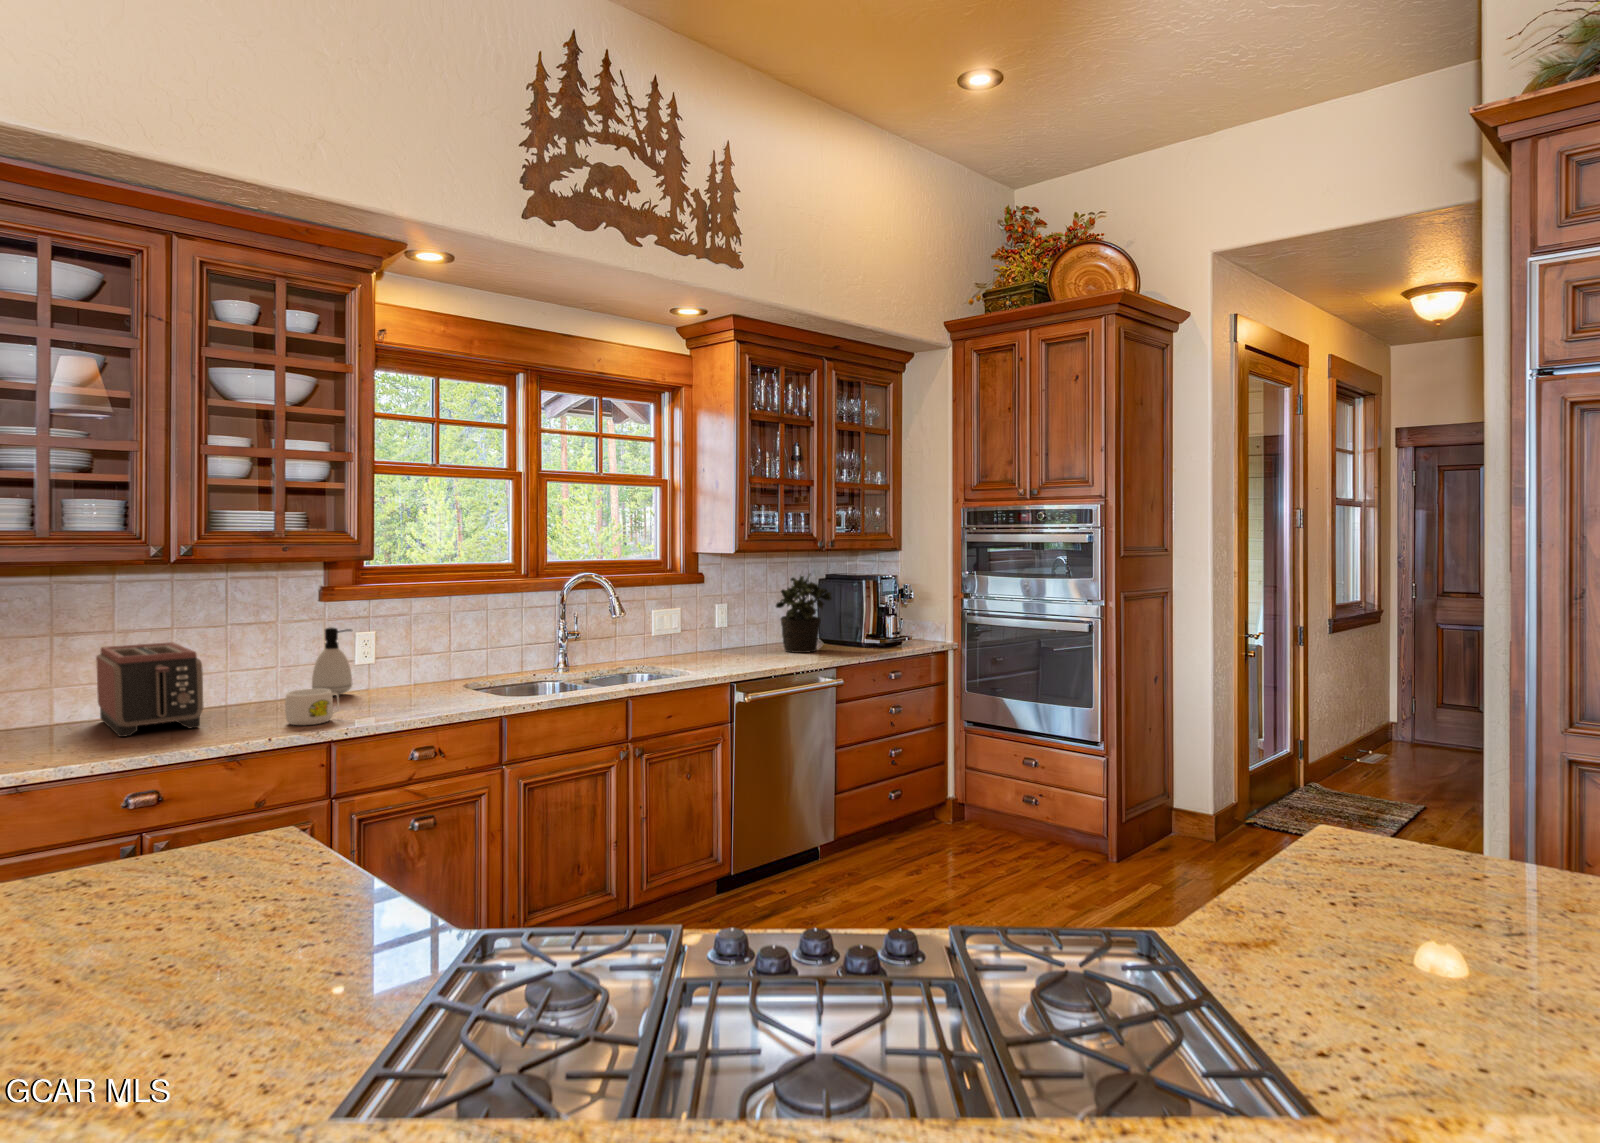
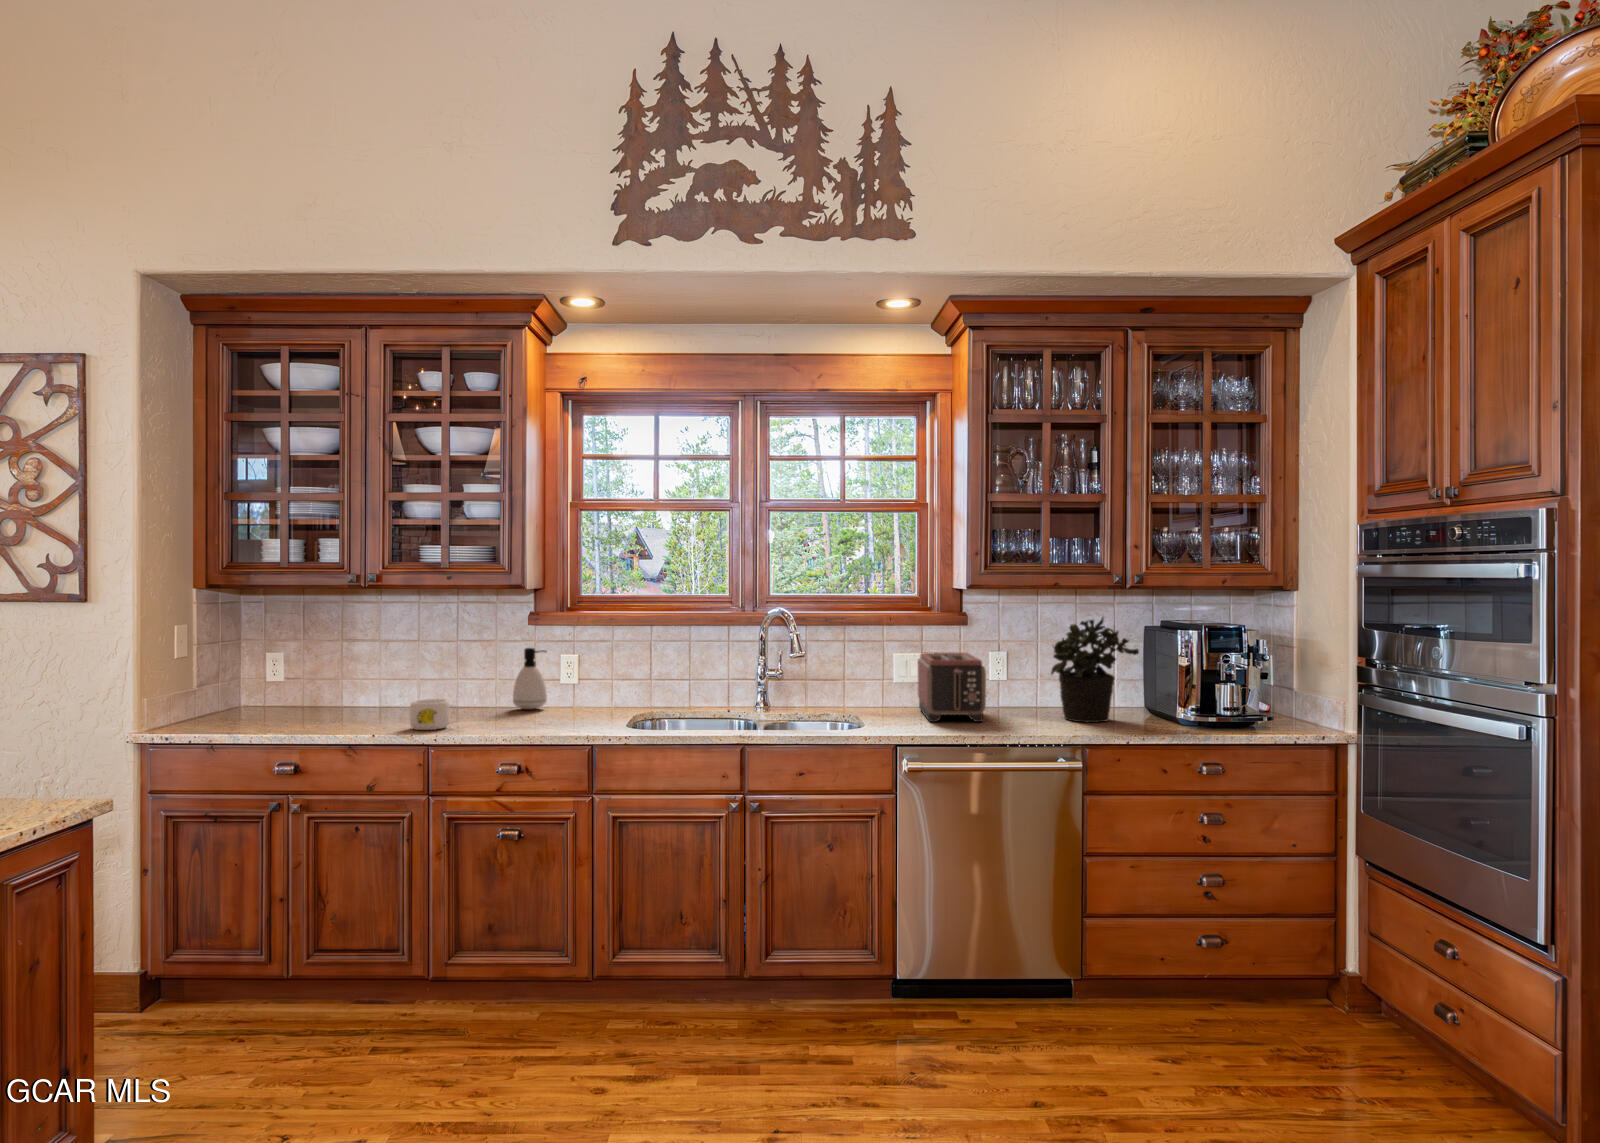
toaster: present [96,642,203,737] -> present [918,652,986,722]

